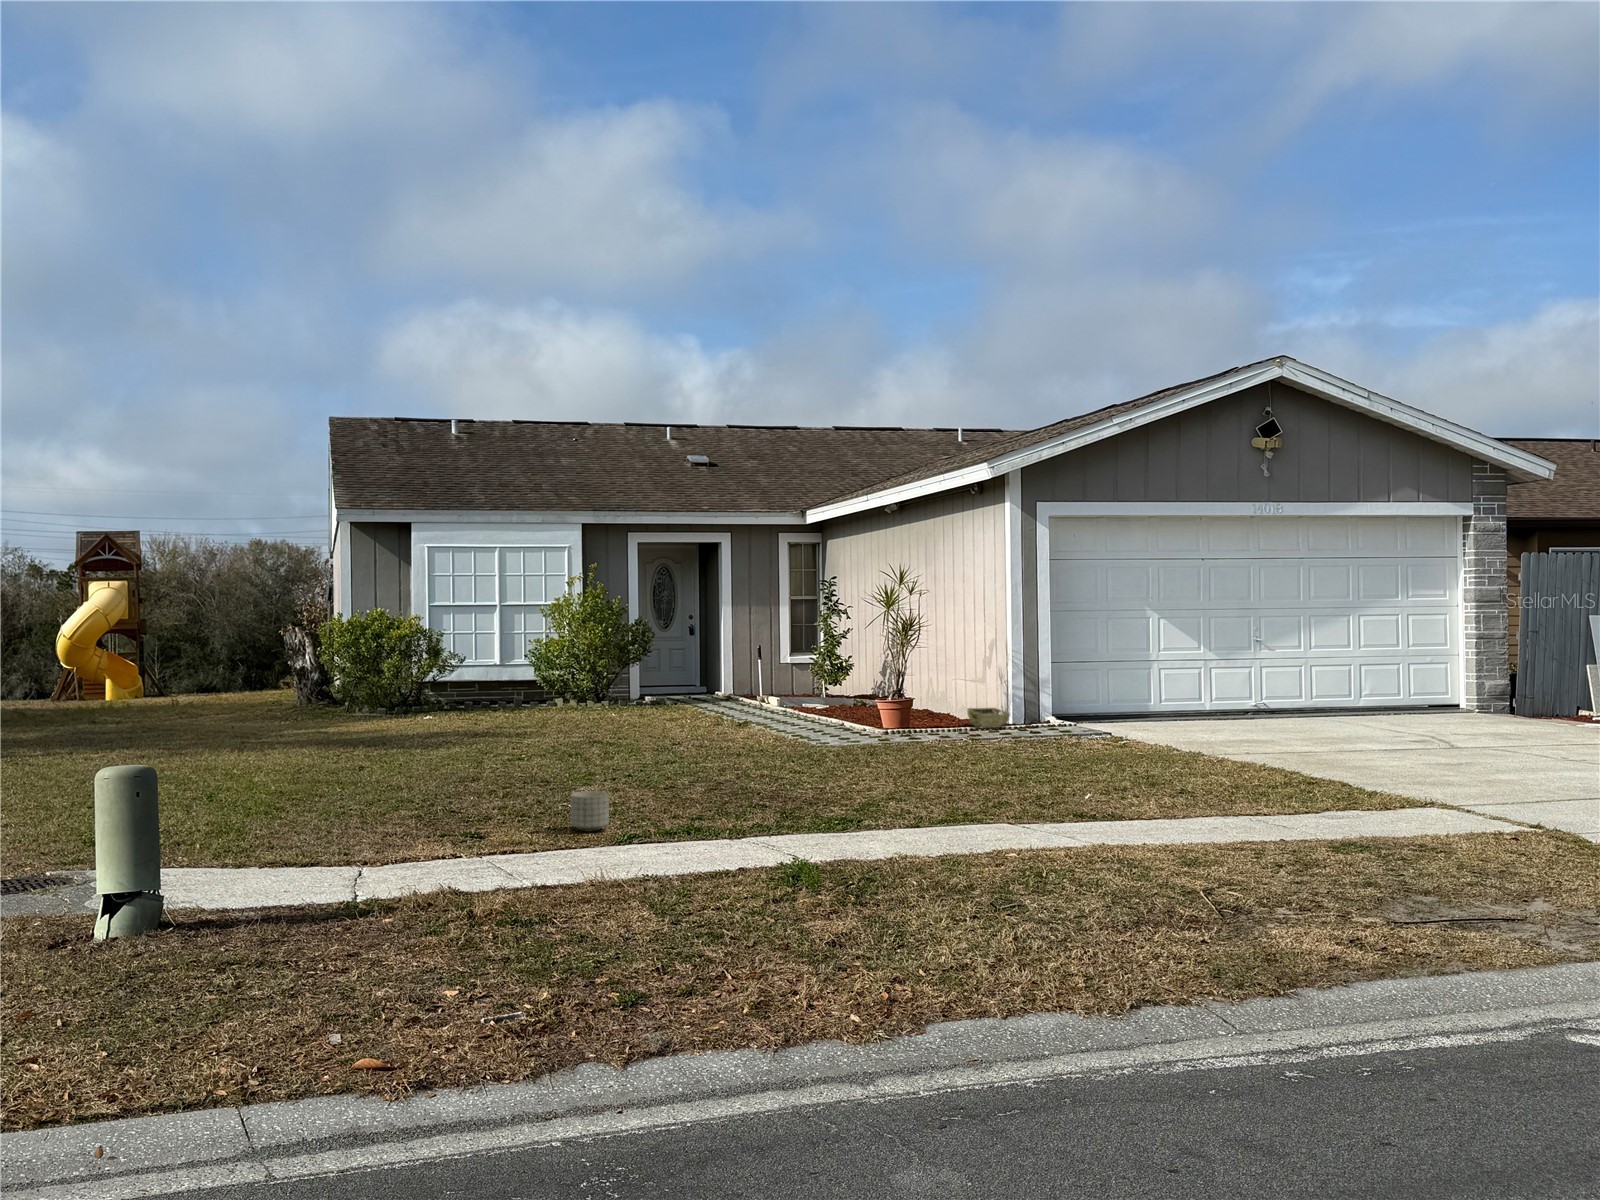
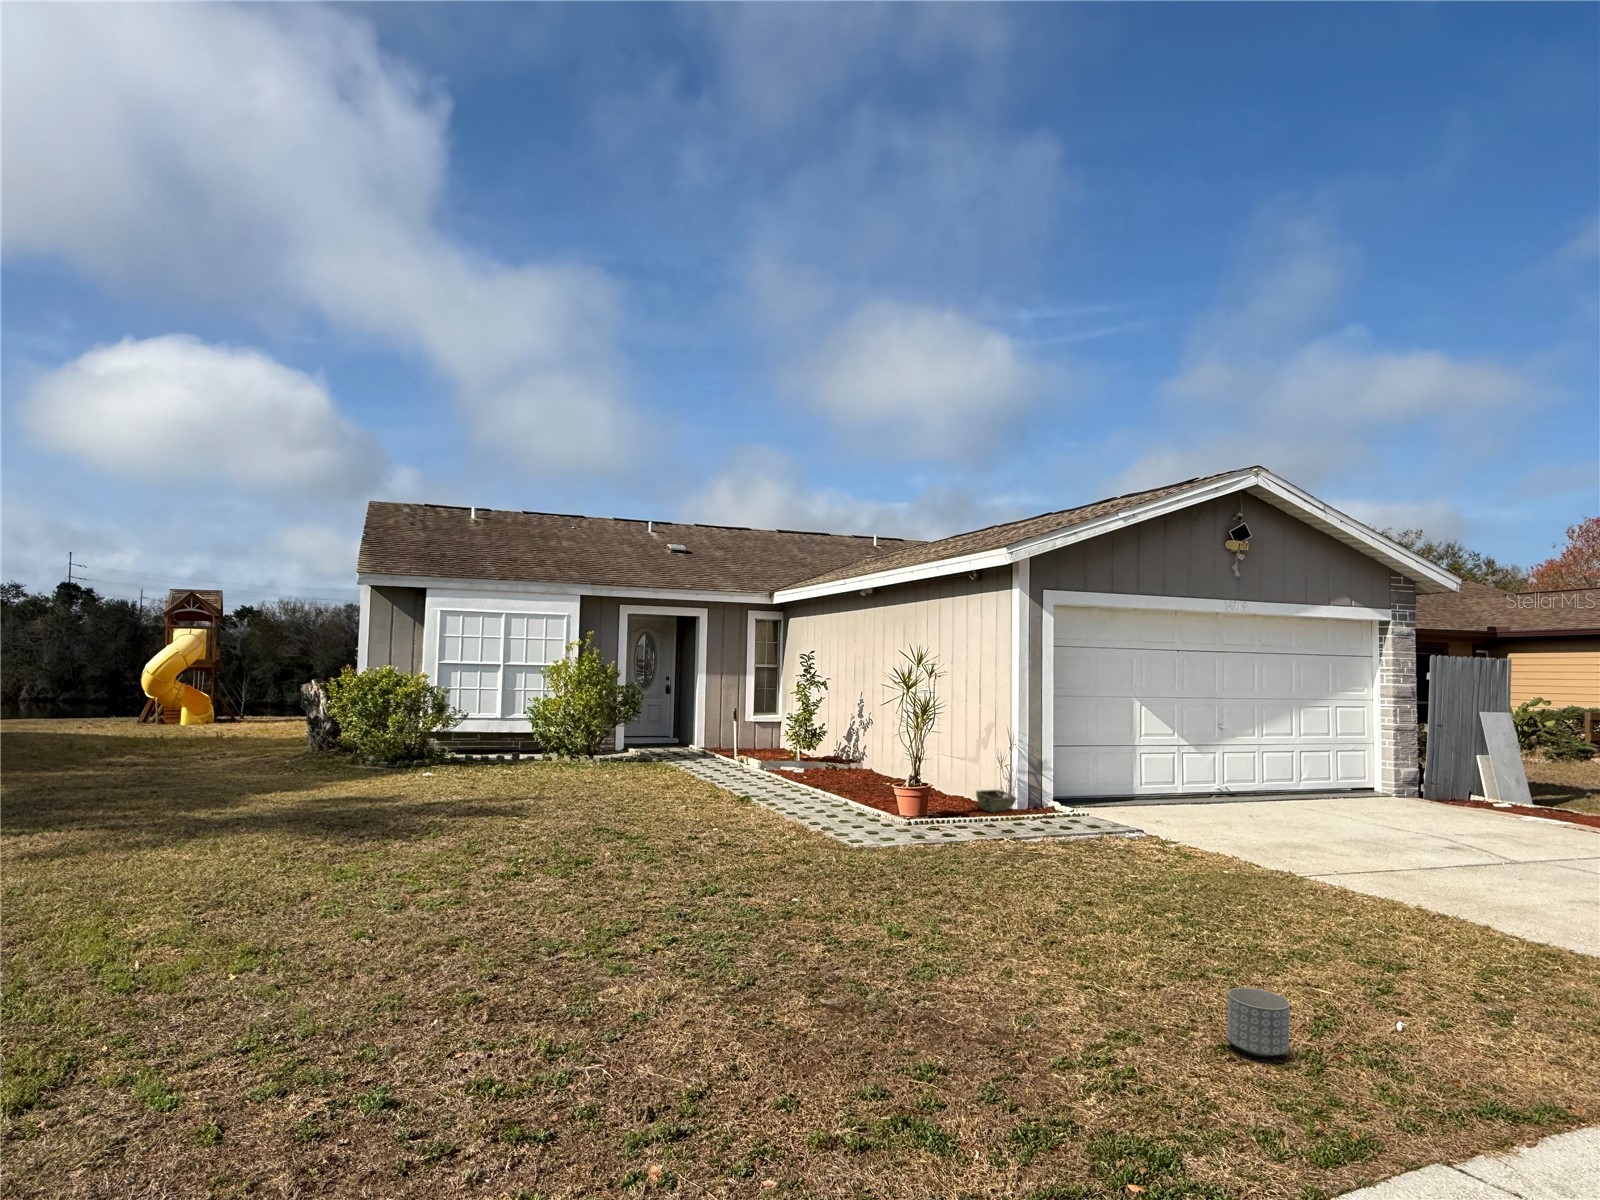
planter: present [571,791,609,832] -> present [1227,988,1290,1057]

